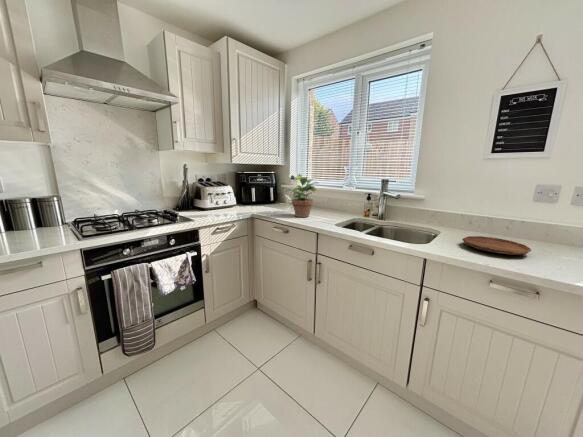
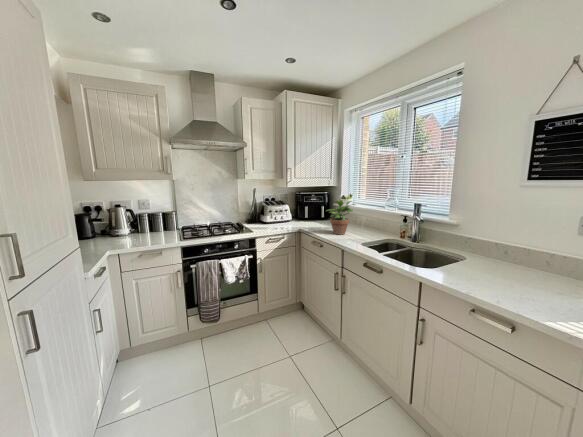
tray: present [462,236,531,255] -> none [469,267,543,293]

